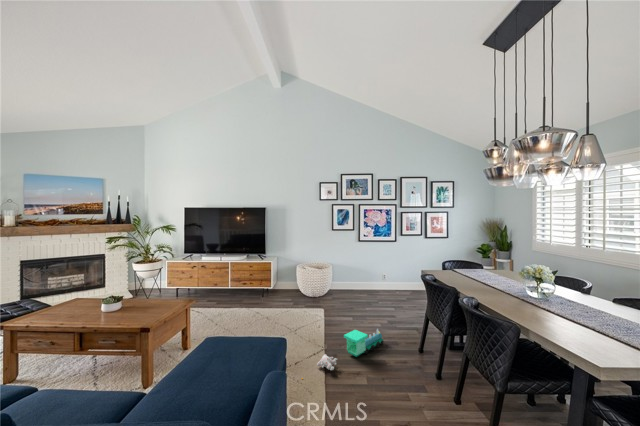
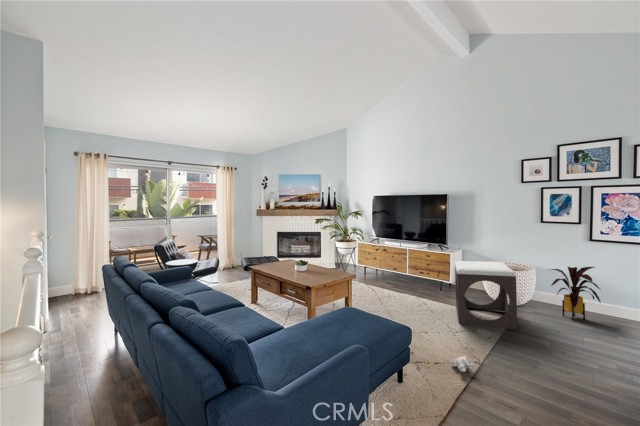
house plant: none [340,259,372,299] -> present [551,267,601,321]
footstool: none [283,264,336,325] -> present [455,261,517,329]
toy train: present [344,329,384,357] -> none [493,344,566,378]

